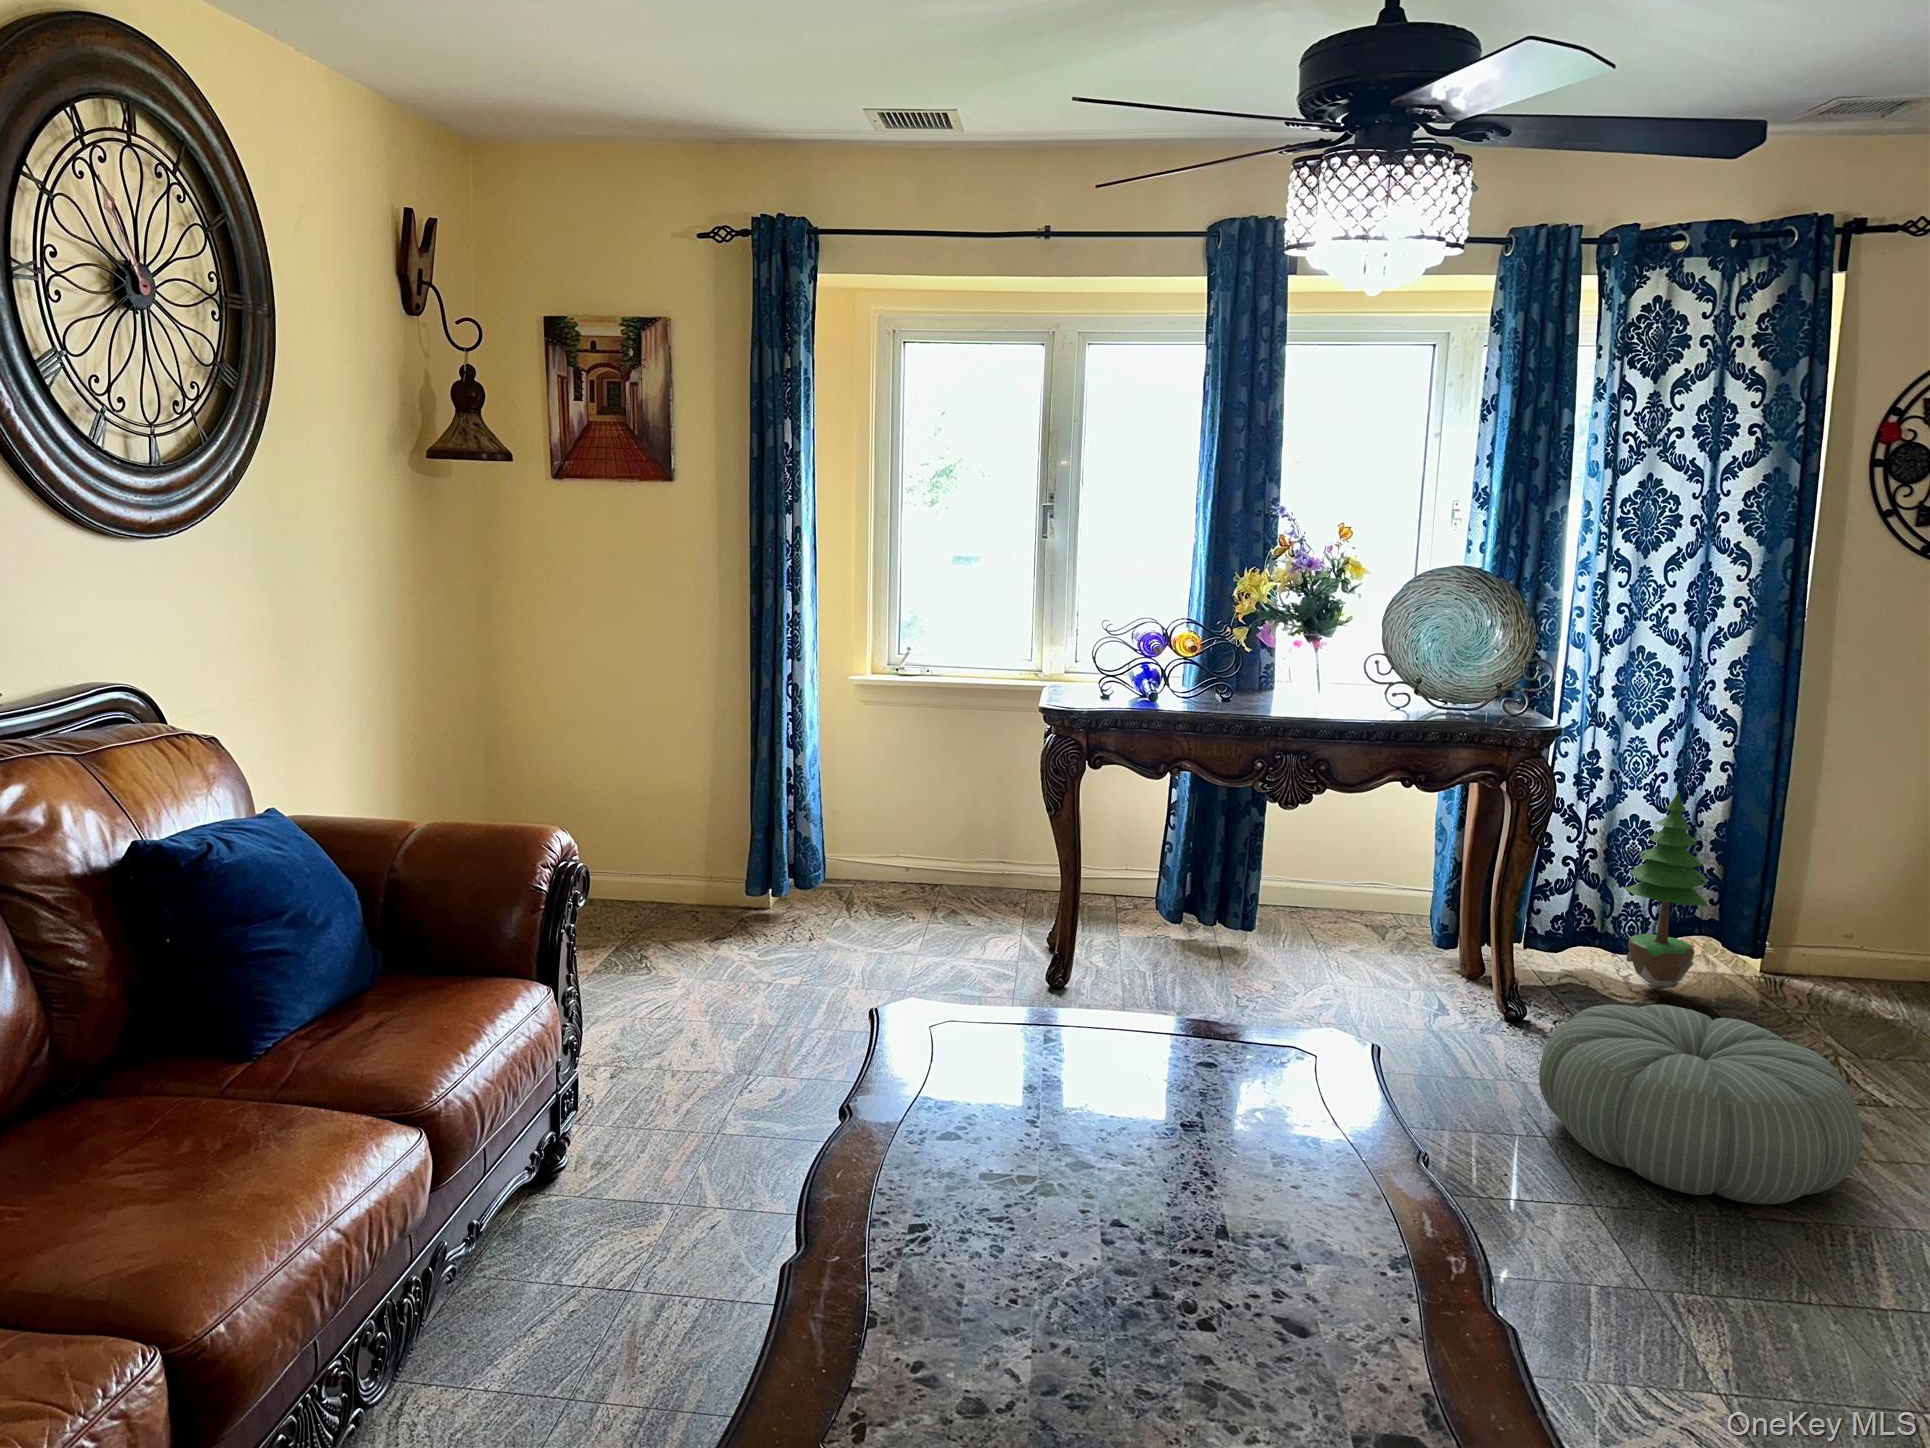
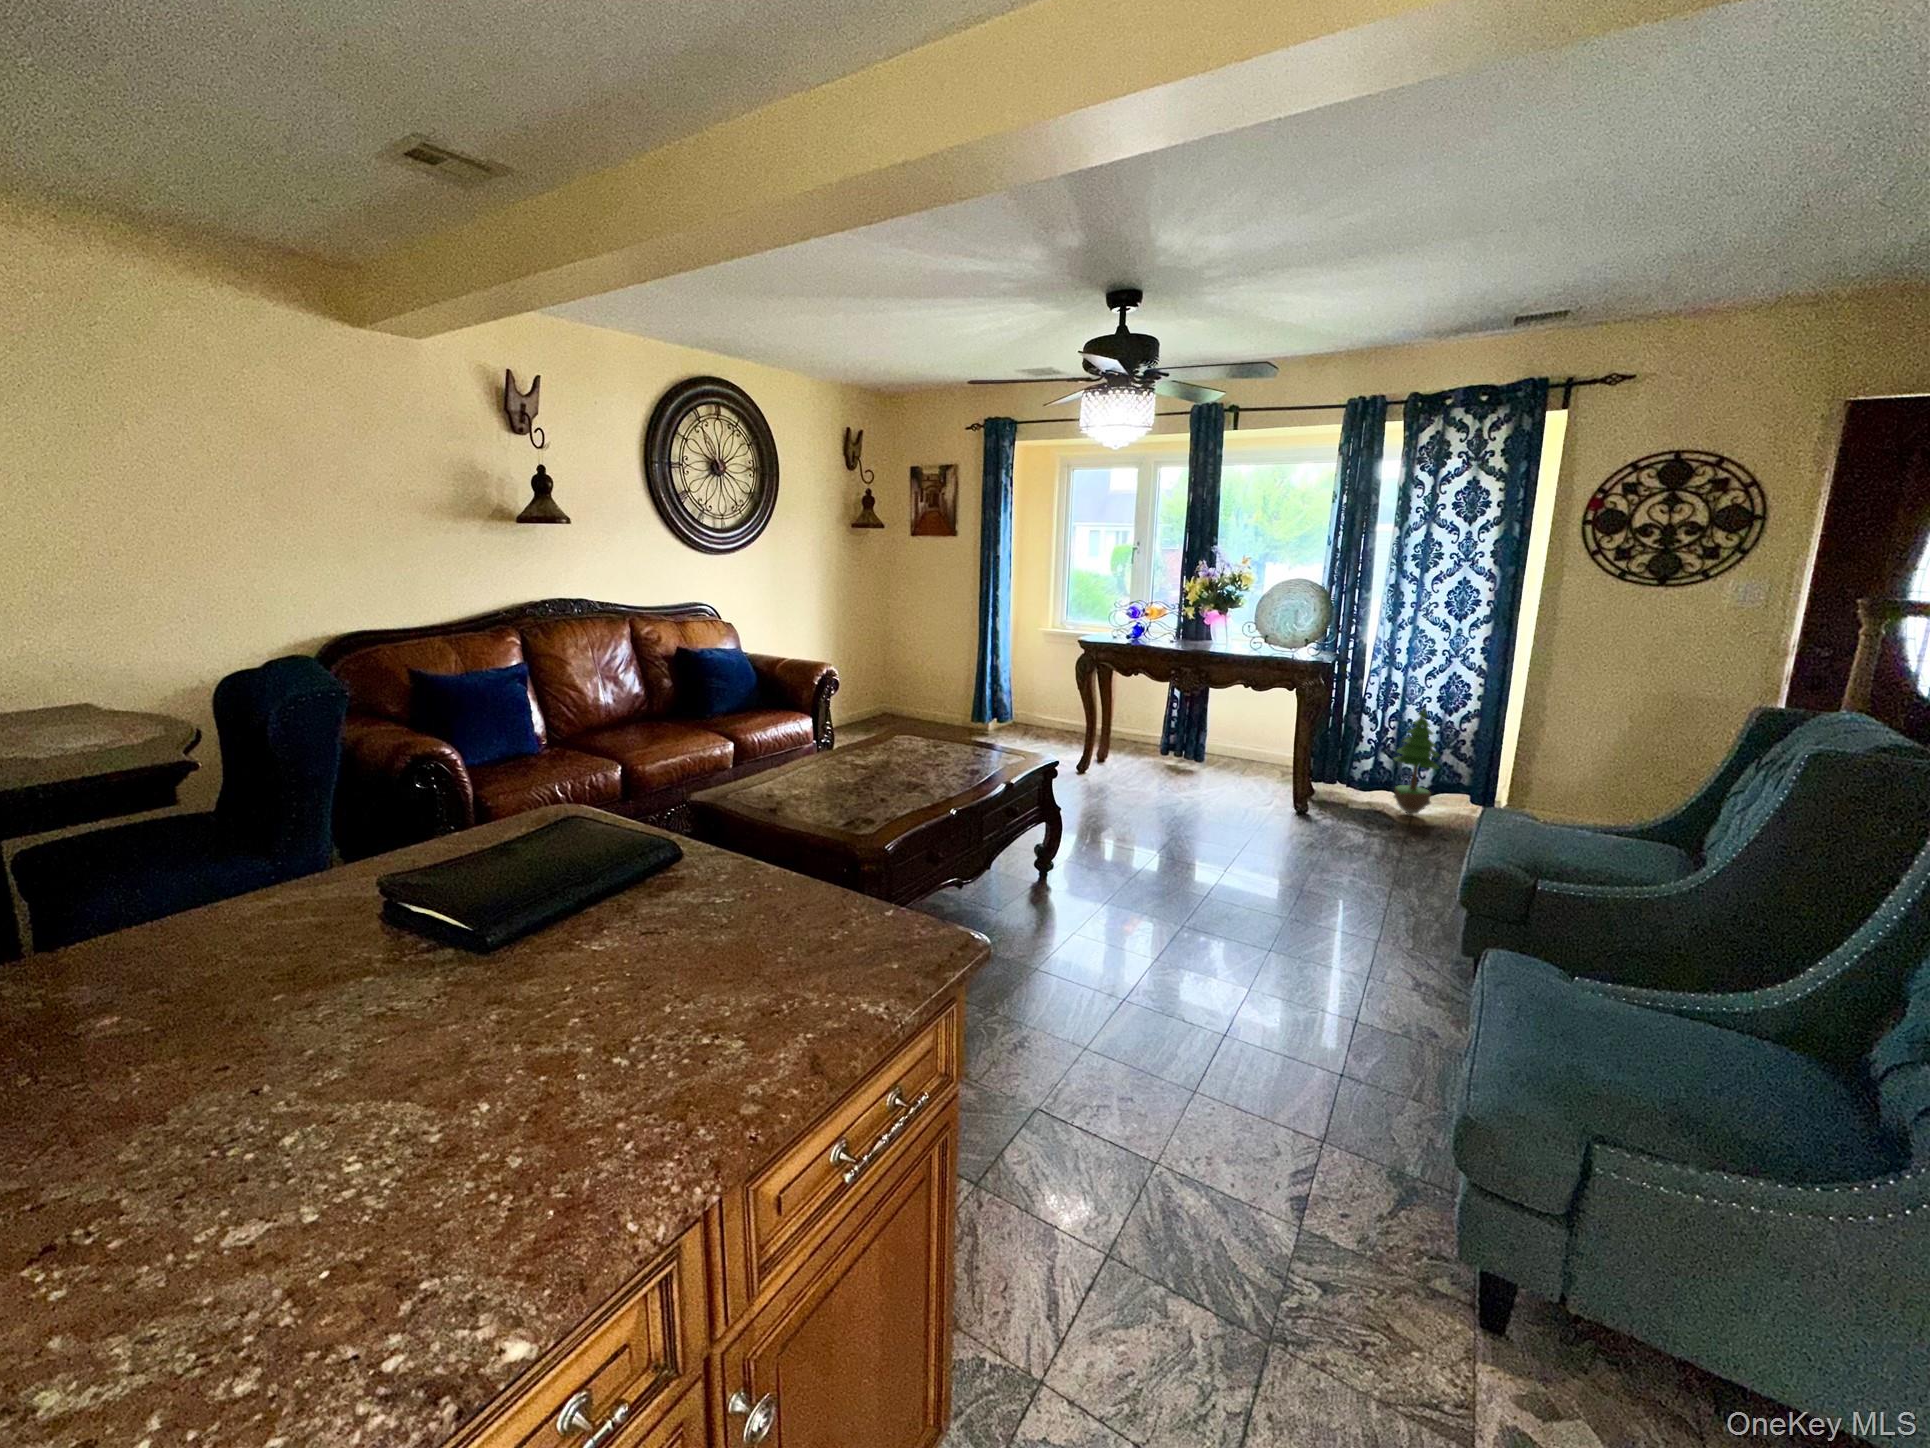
pouf: present [1539,1005,1862,1204] -> none [1234,789,1381,873]

